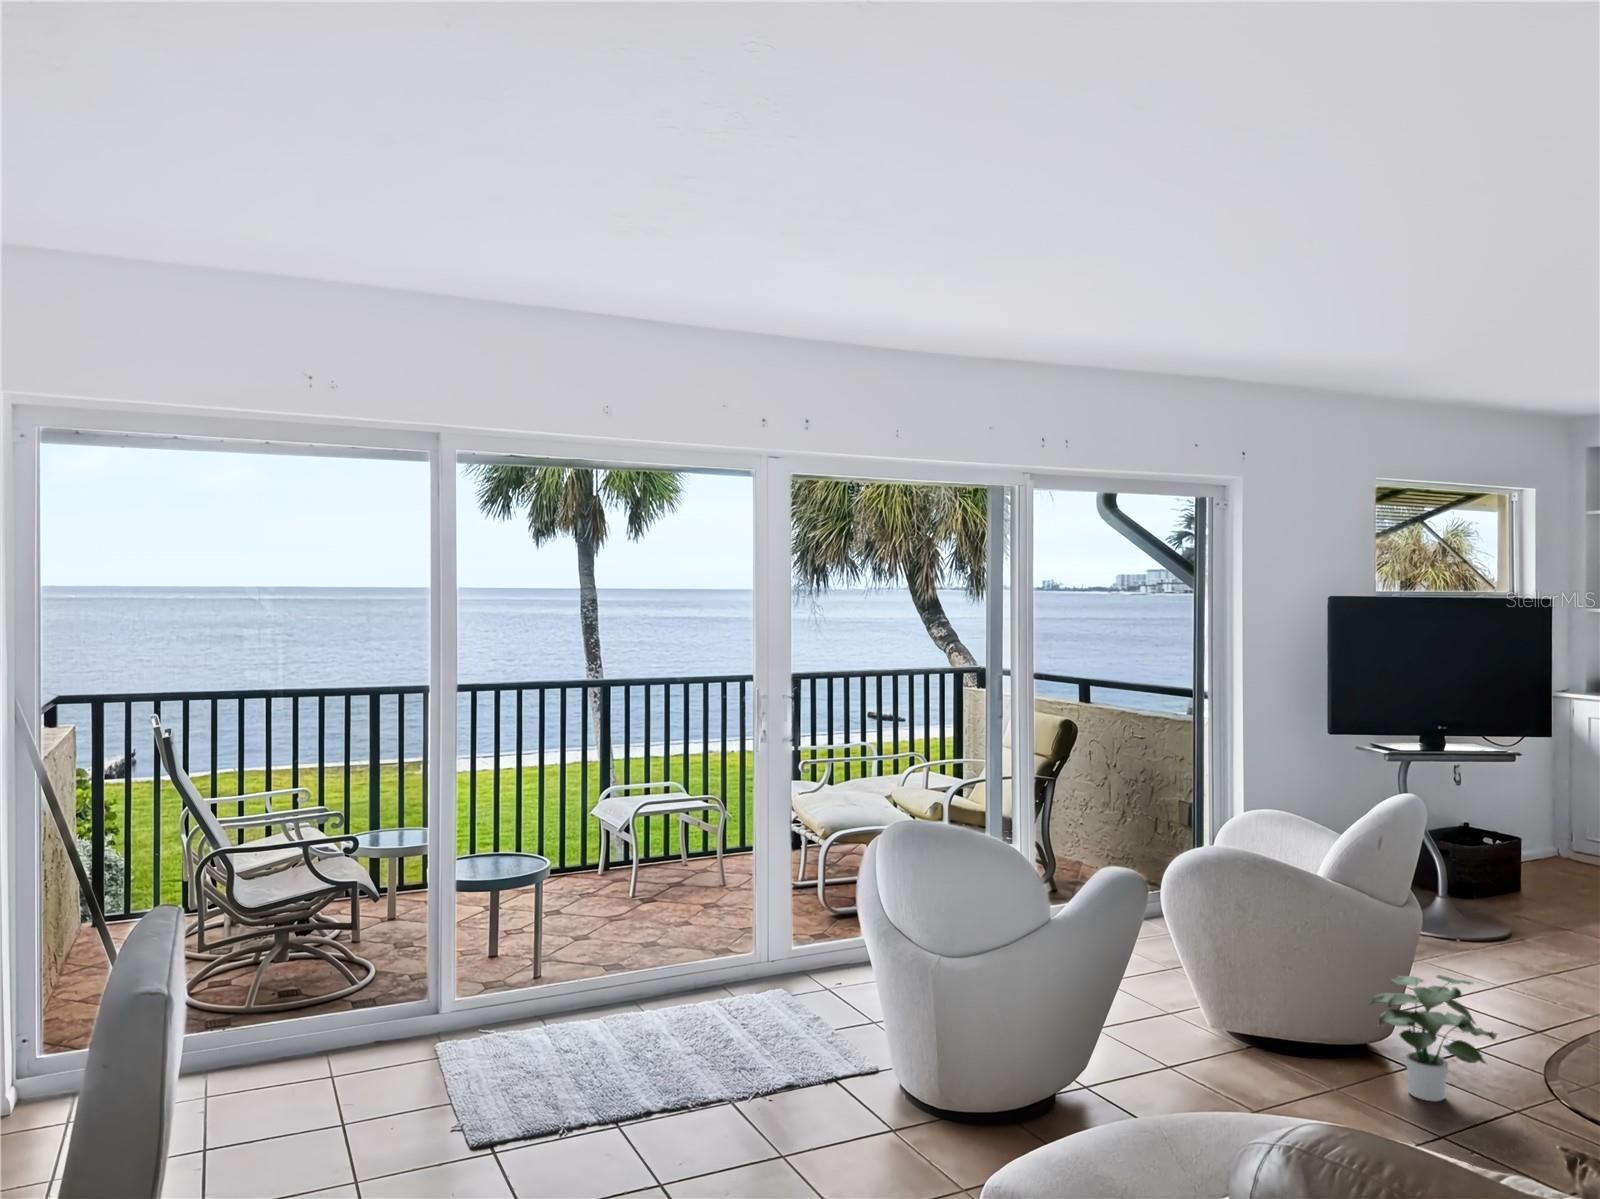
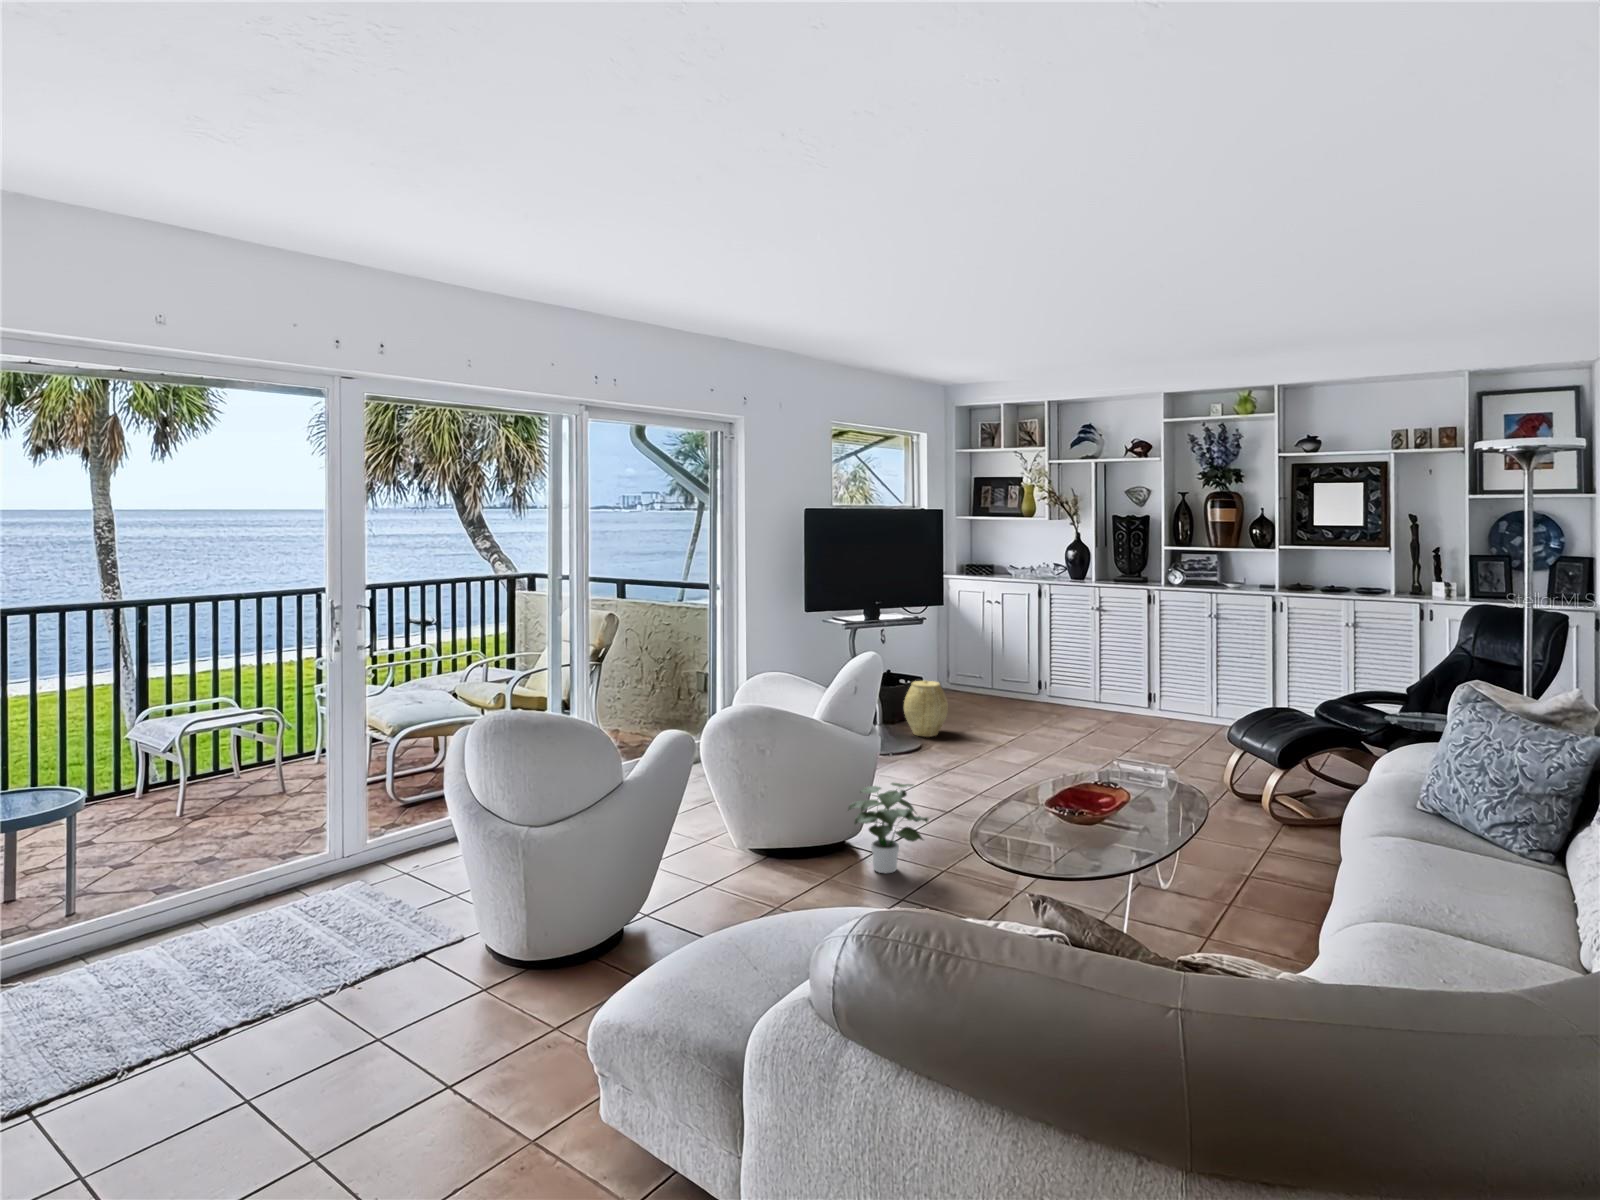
woven basket: none [1491,842,1565,925] -> present [904,680,948,737]

